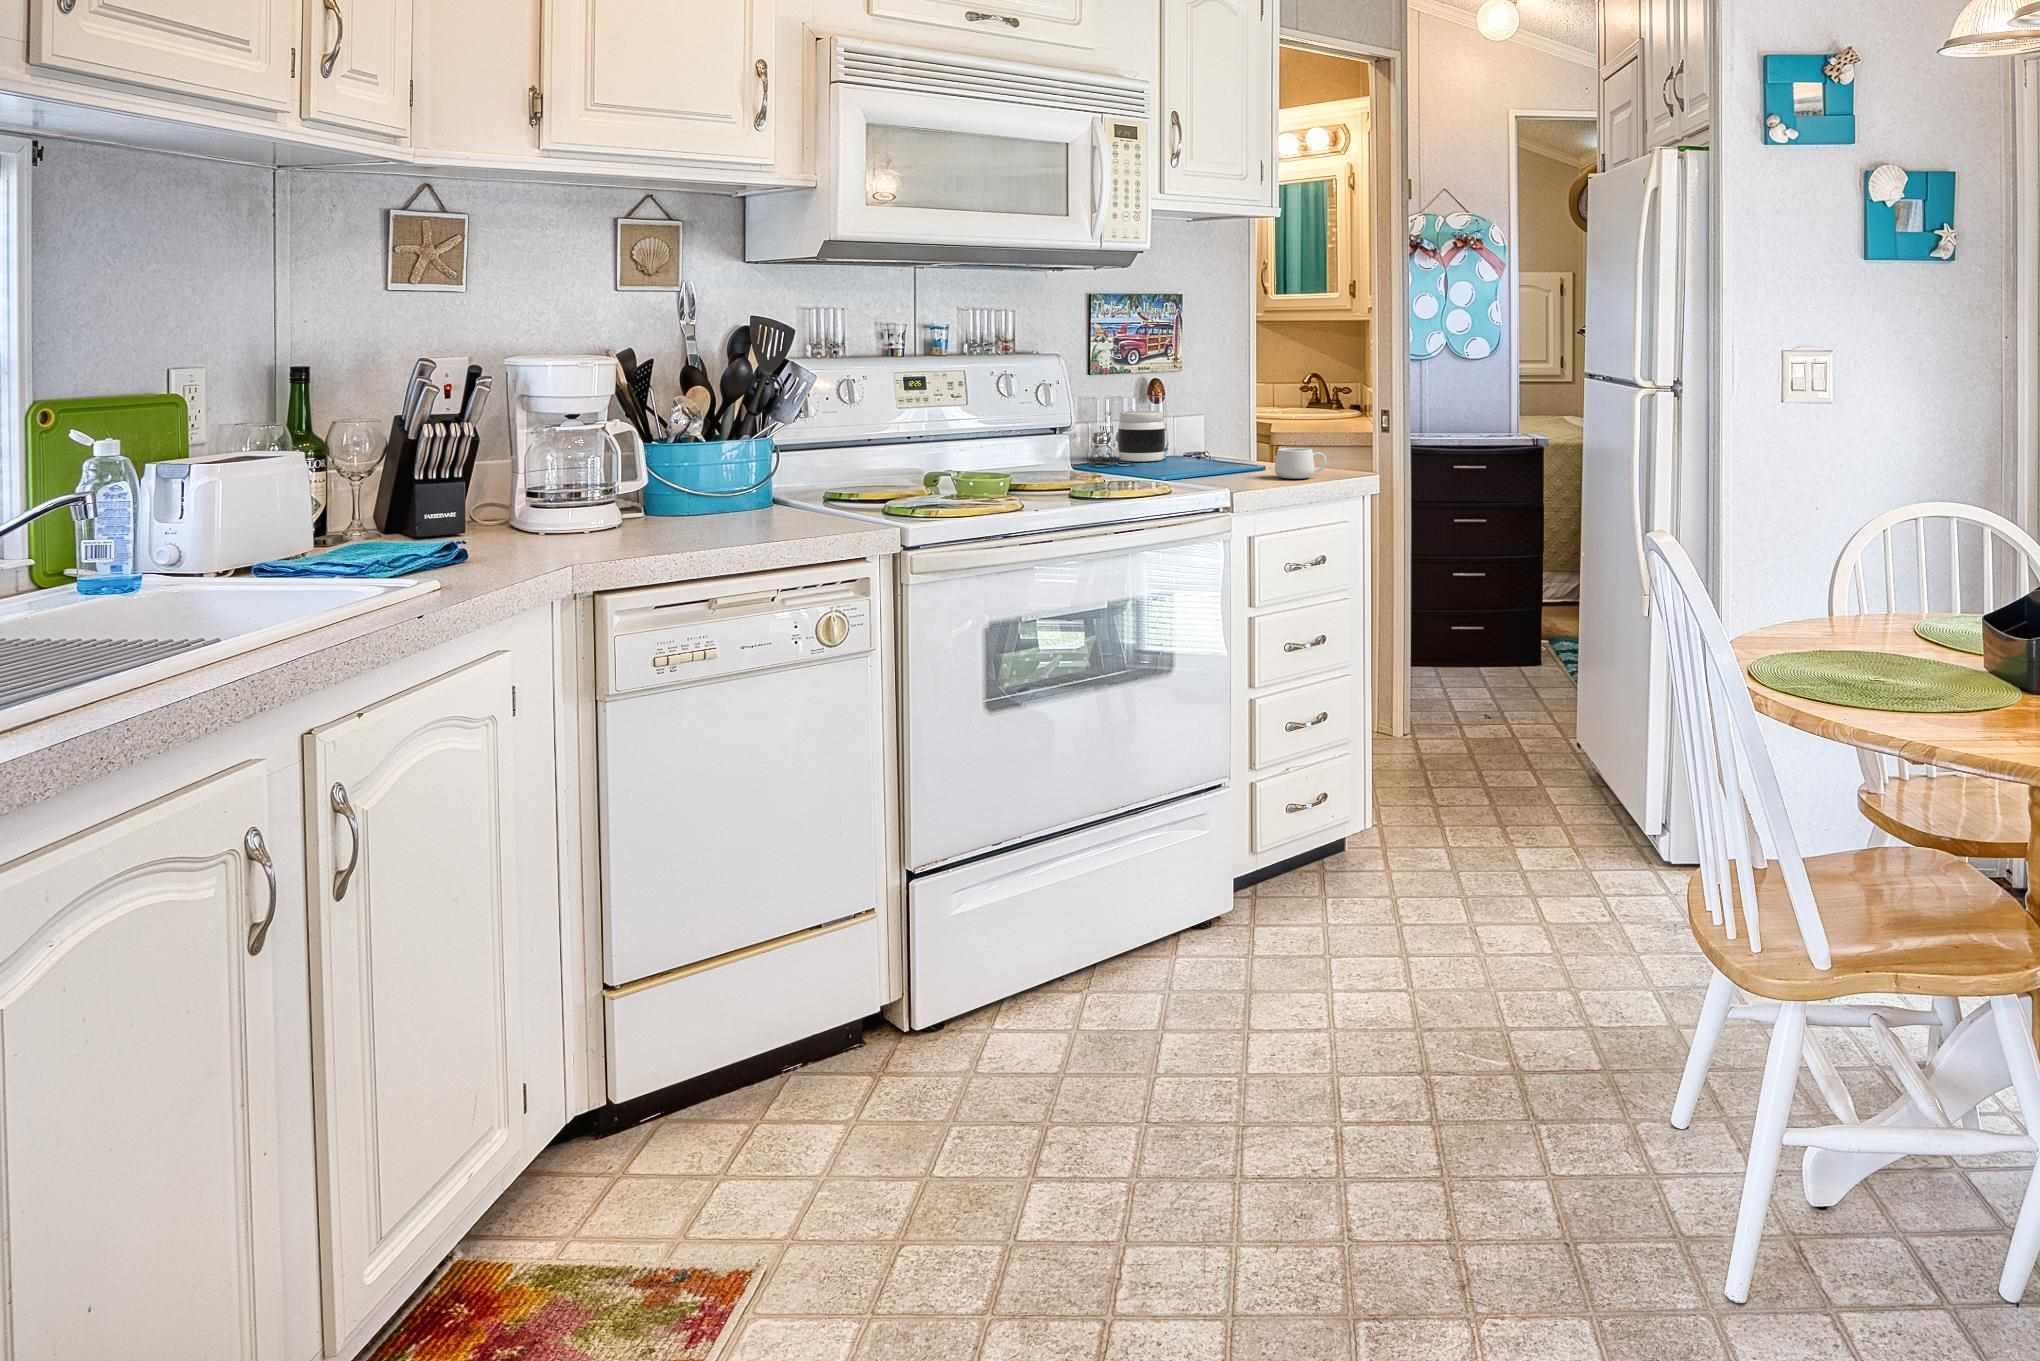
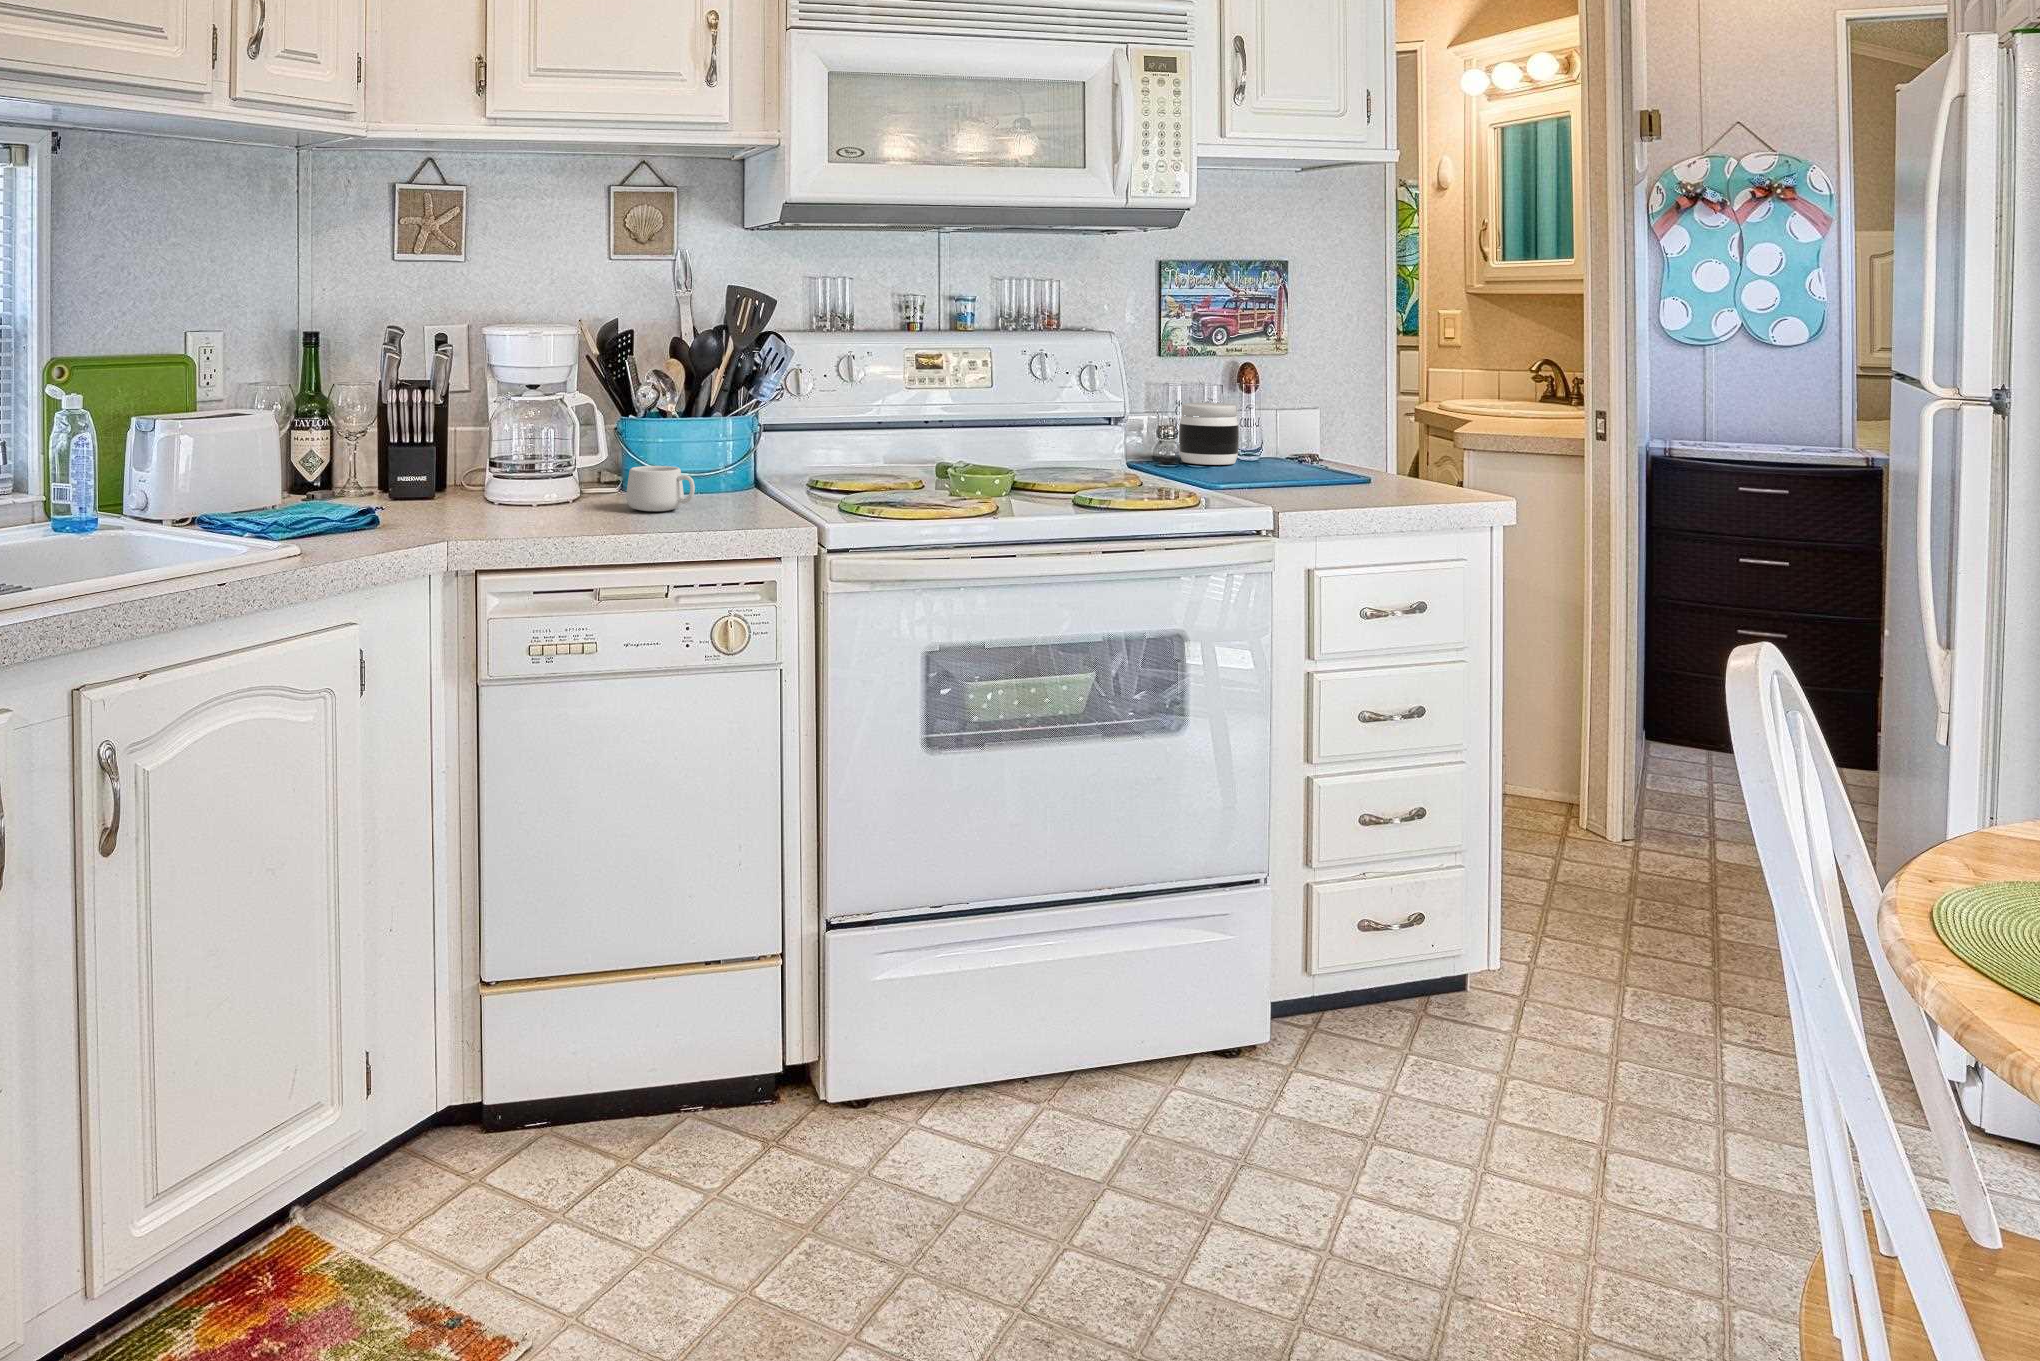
mug: present [1275,448,1326,479] -> present [626,466,695,511]

